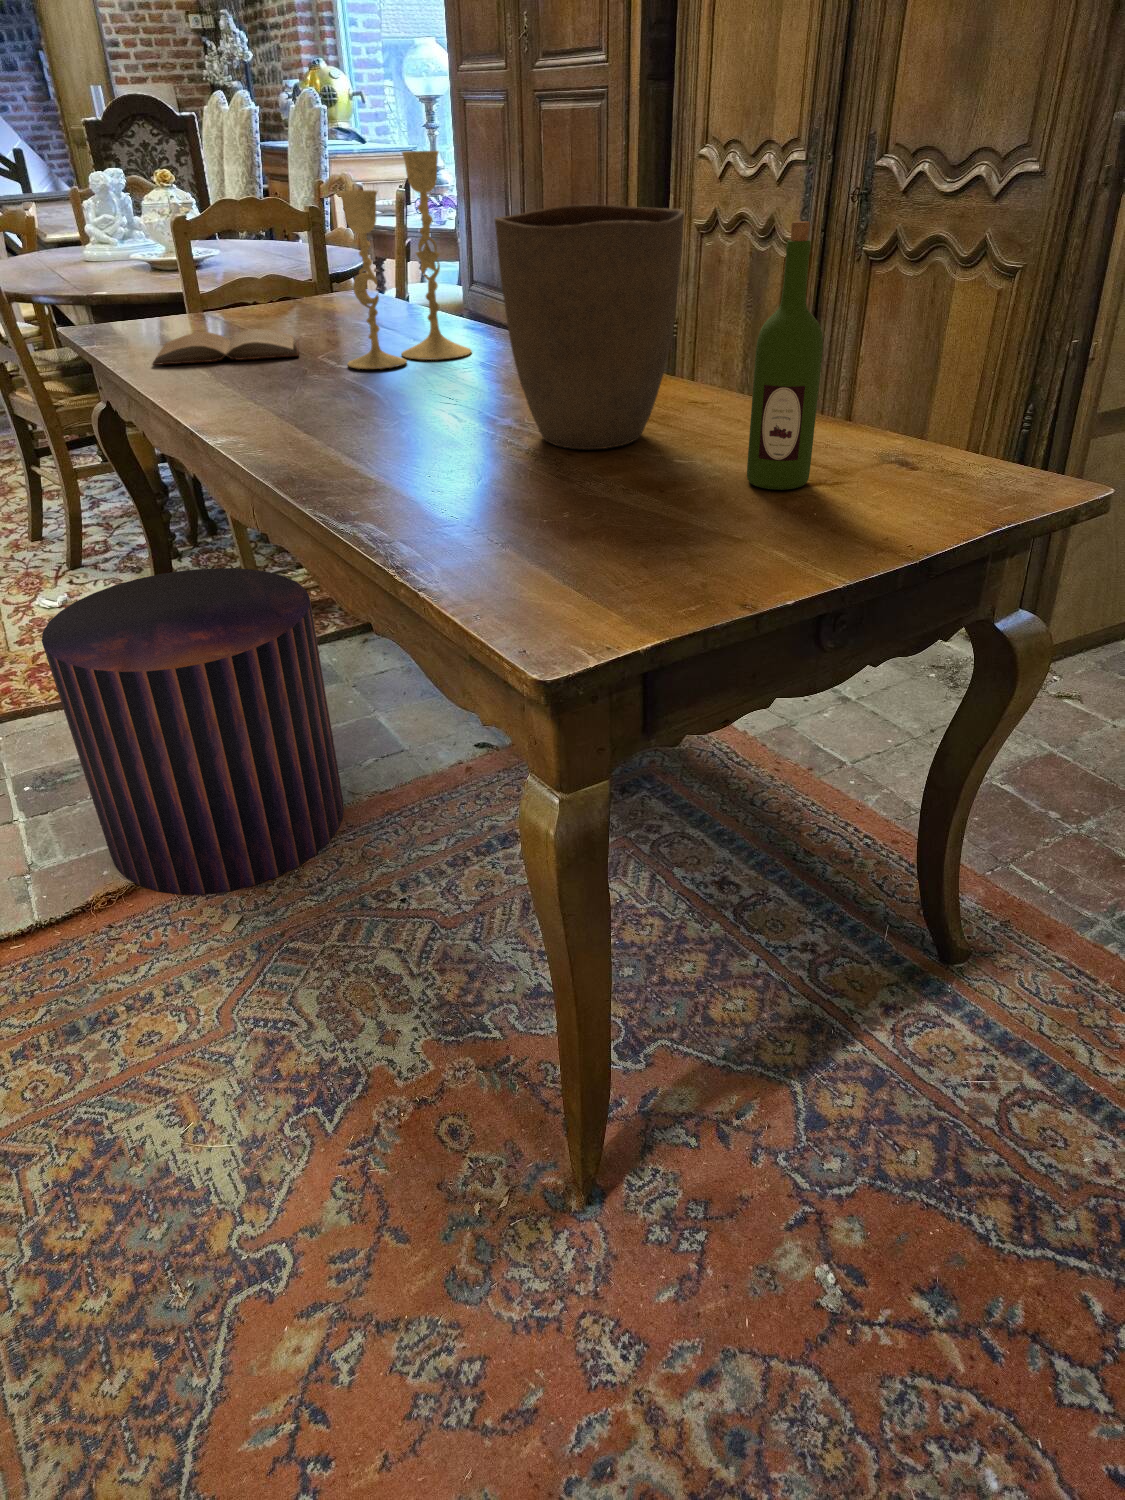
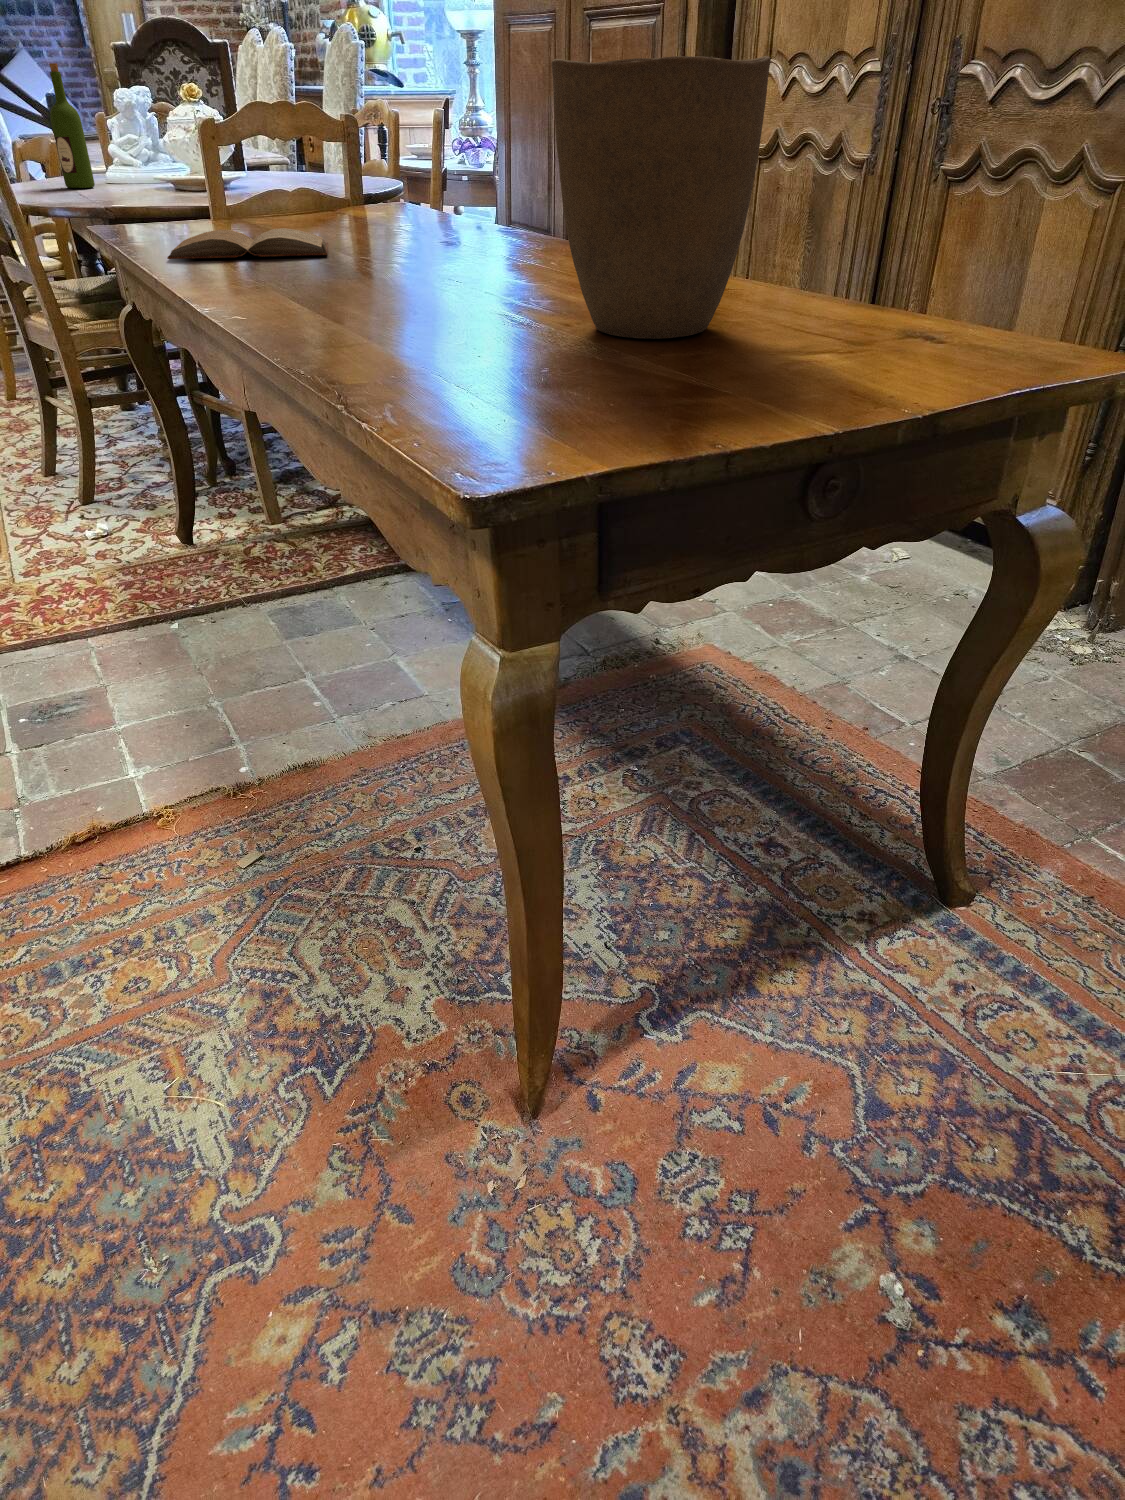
candlestick: present [339,151,472,369] -> none [376,21,517,267]
wine bottle: present [747,221,823,490] -> present [49,63,95,188]
pouf: present [42,568,343,894] -> none [34,484,359,837]

